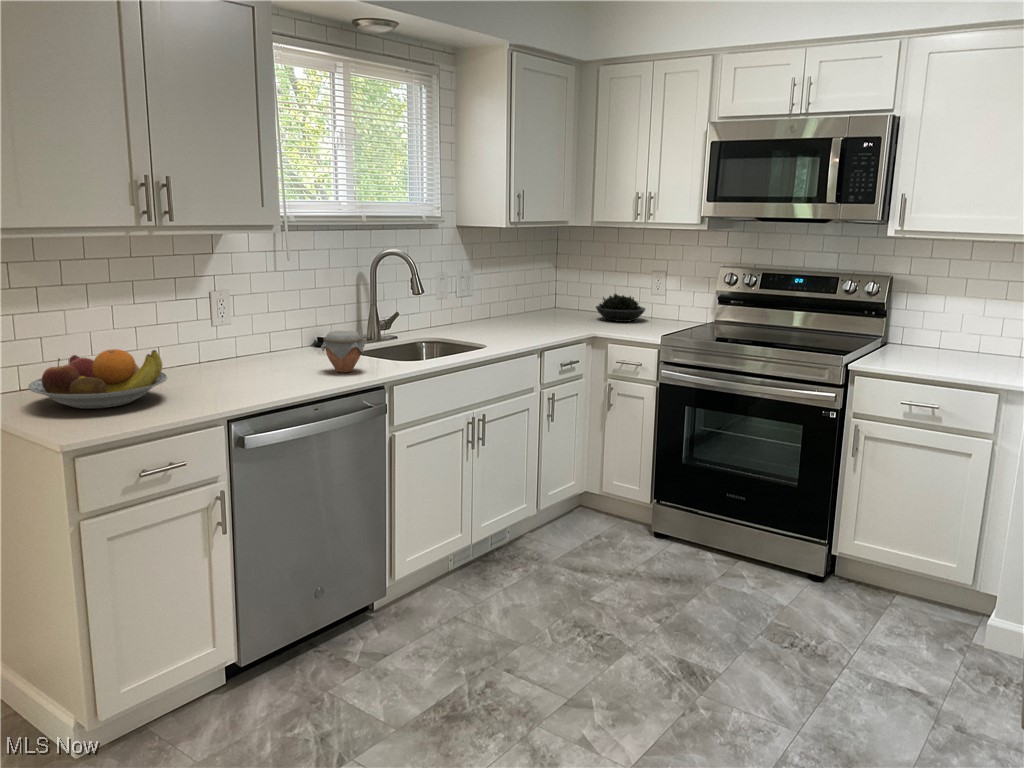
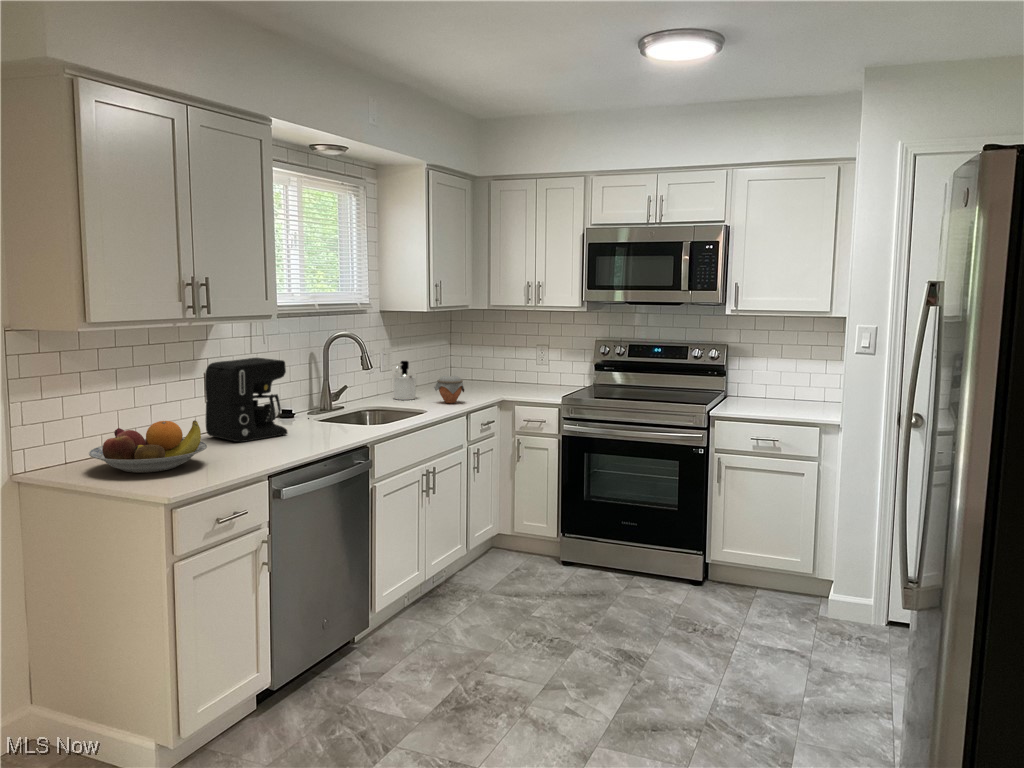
coffee maker: none [205,277,297,376] -> present [205,358,288,442]
soap dispenser: none [462,285,491,331] -> present [393,361,416,400]
succulent plant: present [596,294,645,322] -> none [494,365,535,388]
jar: present [321,331,365,373] -> present [434,376,464,403]

